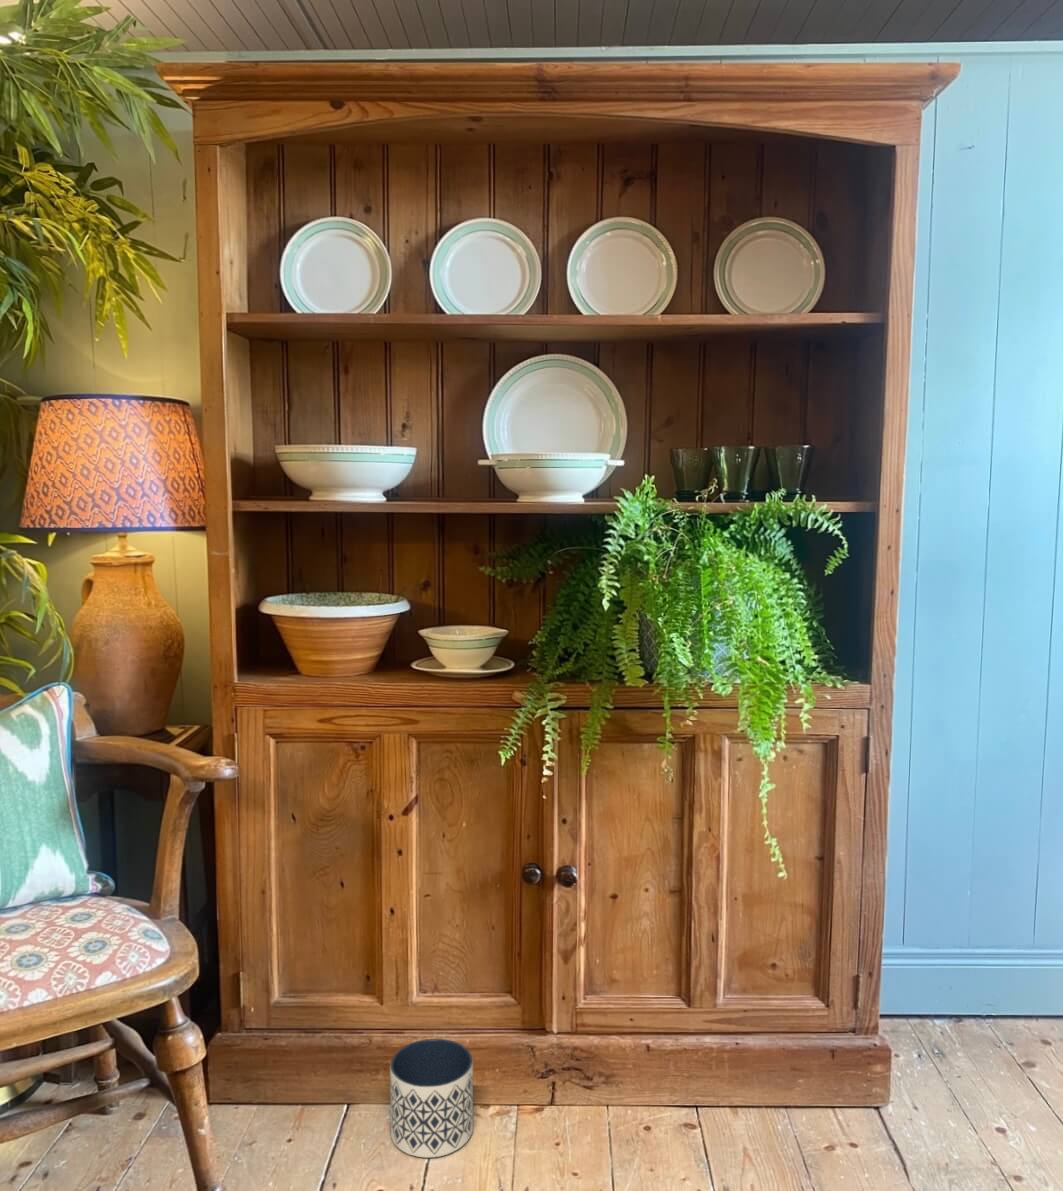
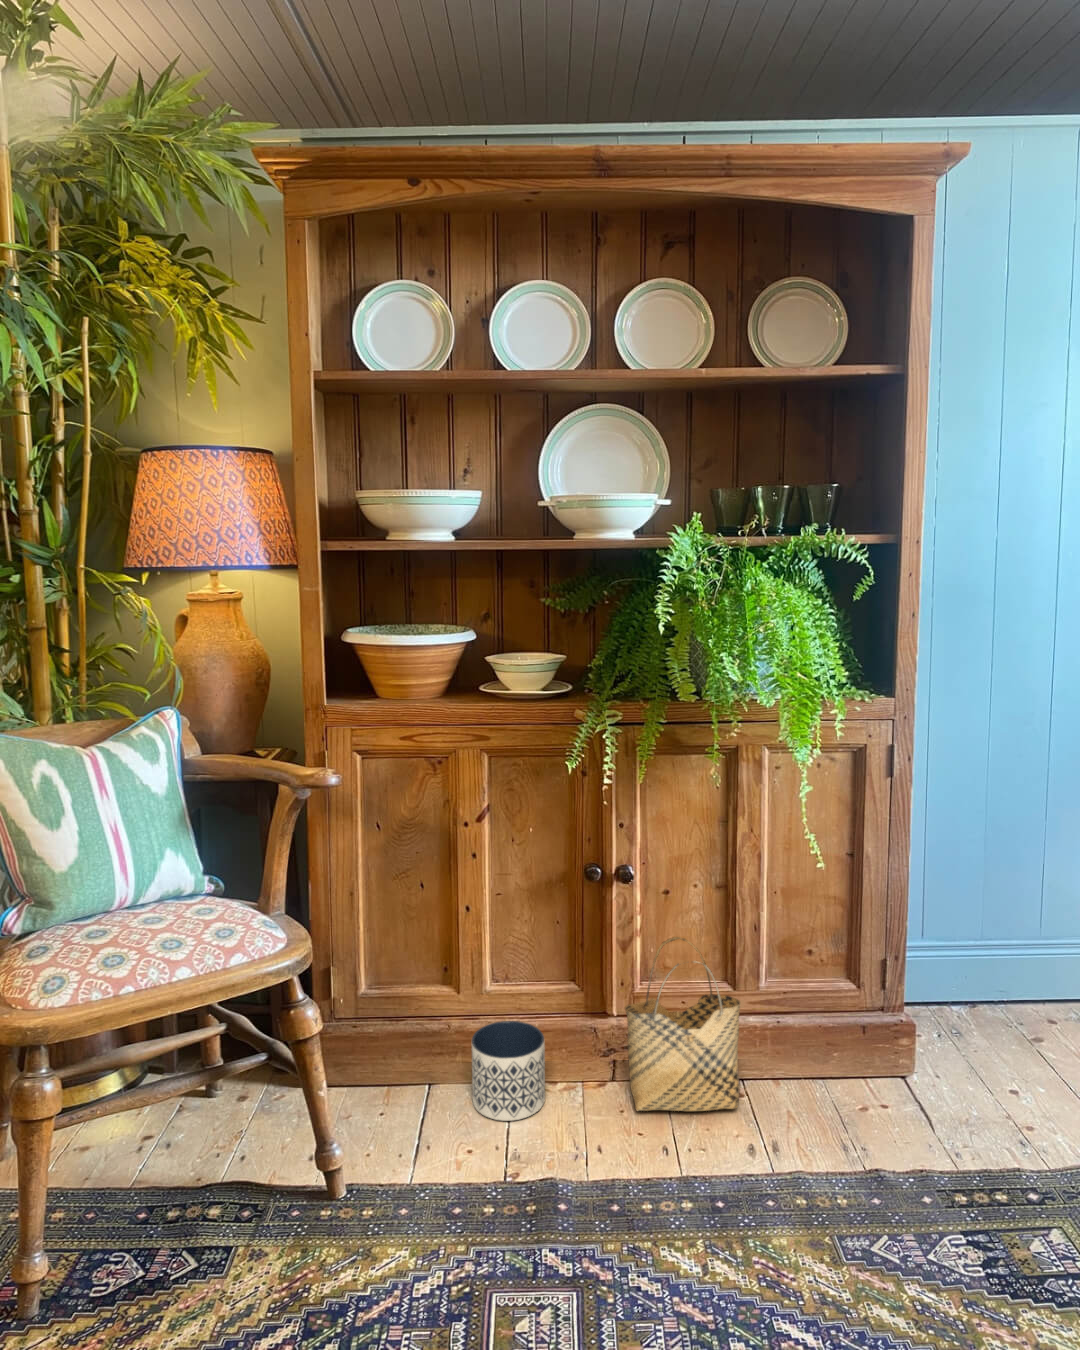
woven basket: none [562,947,694,1150] -> present [625,937,740,1111]

